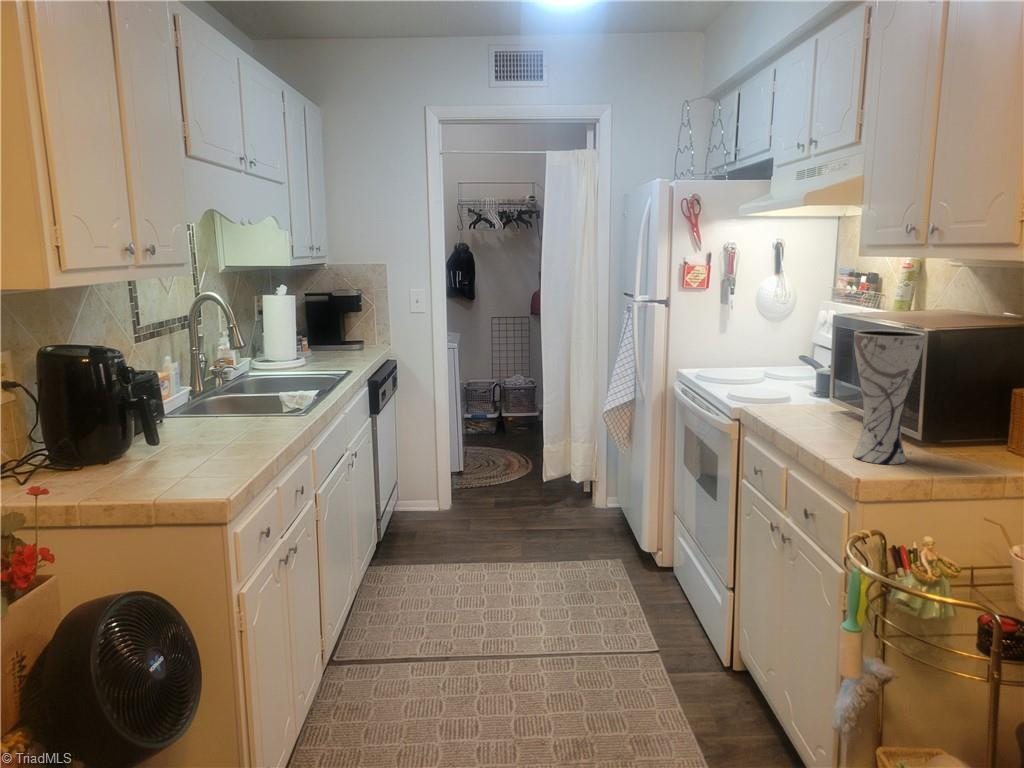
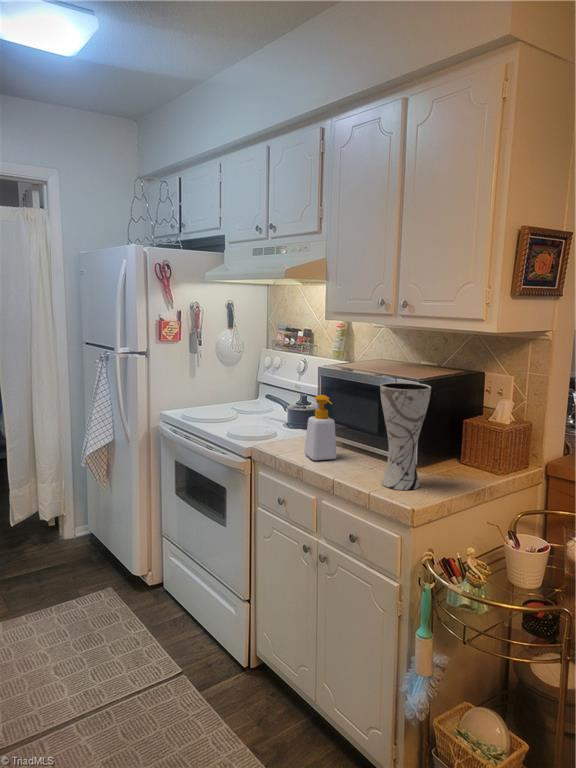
soap bottle: none [793,347,831,427] -> present [304,395,337,460]

